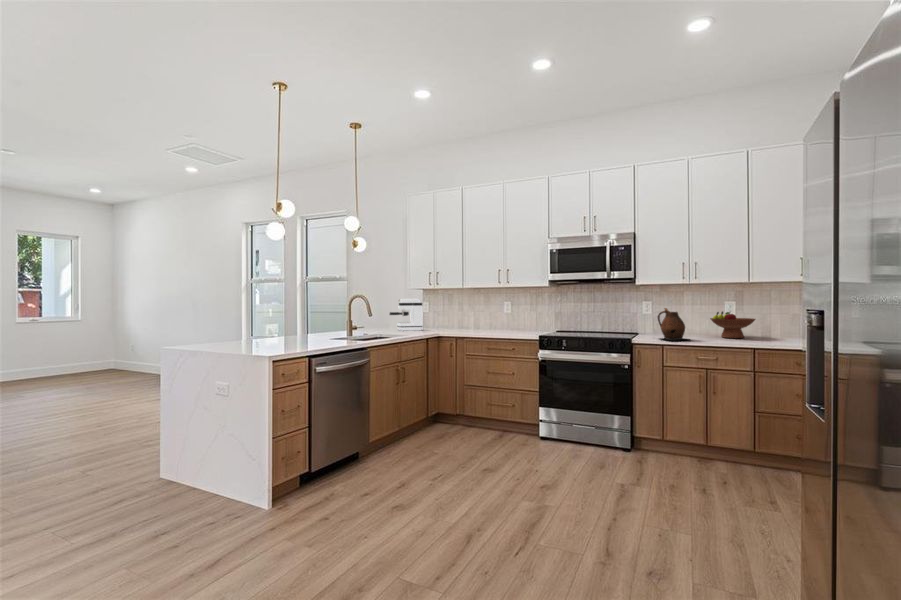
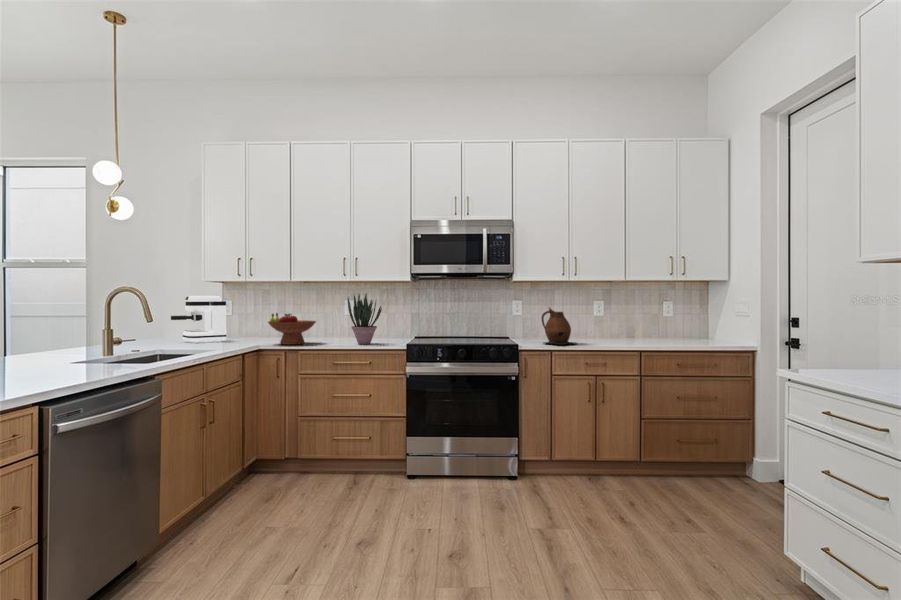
potted plant: none [497,296,524,335] -> present [348,293,382,344]
fruit bowl: present [710,312,755,338] -> present [268,313,316,345]

